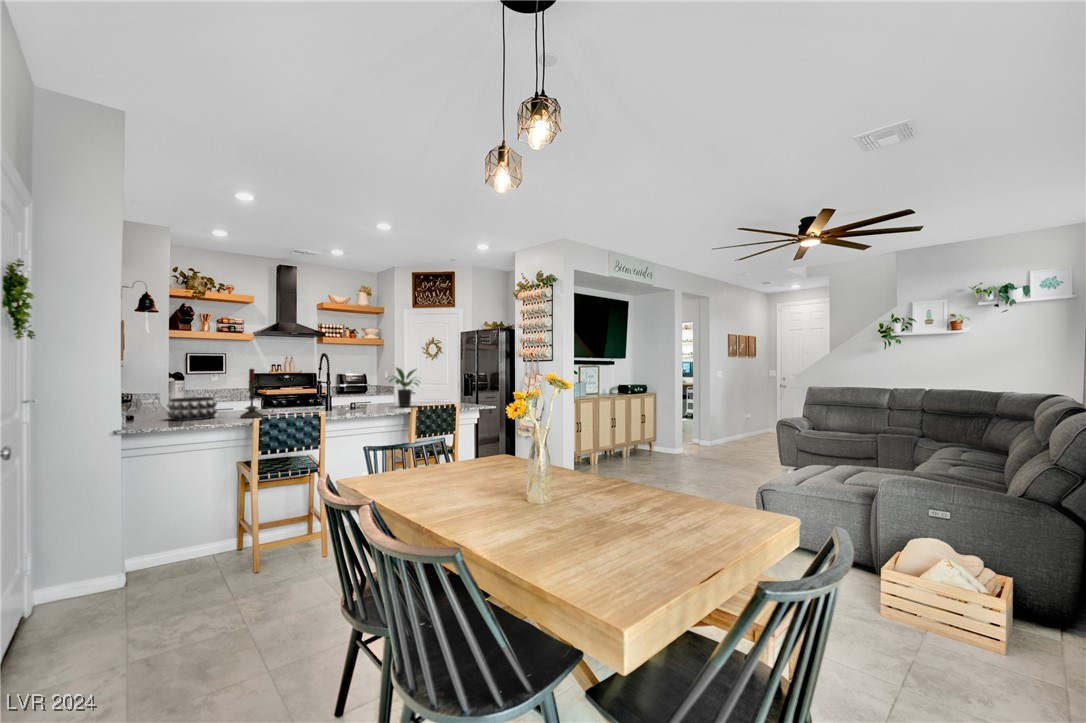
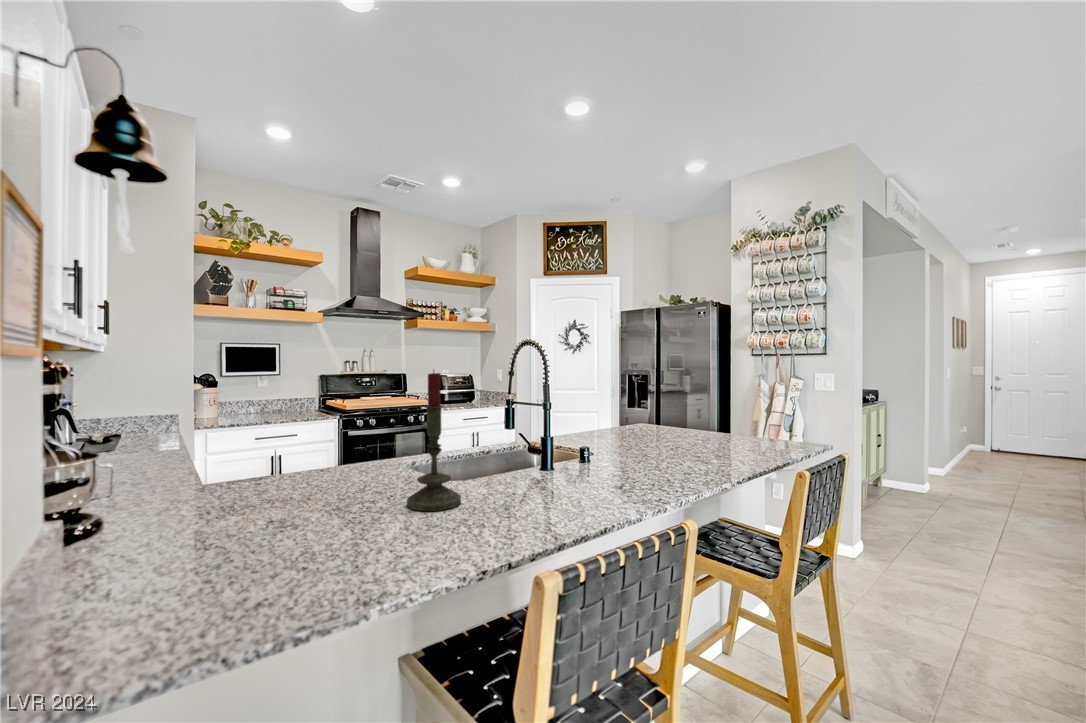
potted plant: present [390,368,419,407] -> none [631,367,709,449]
decorative bowl: present [167,397,217,420] -> none [212,448,345,528]

